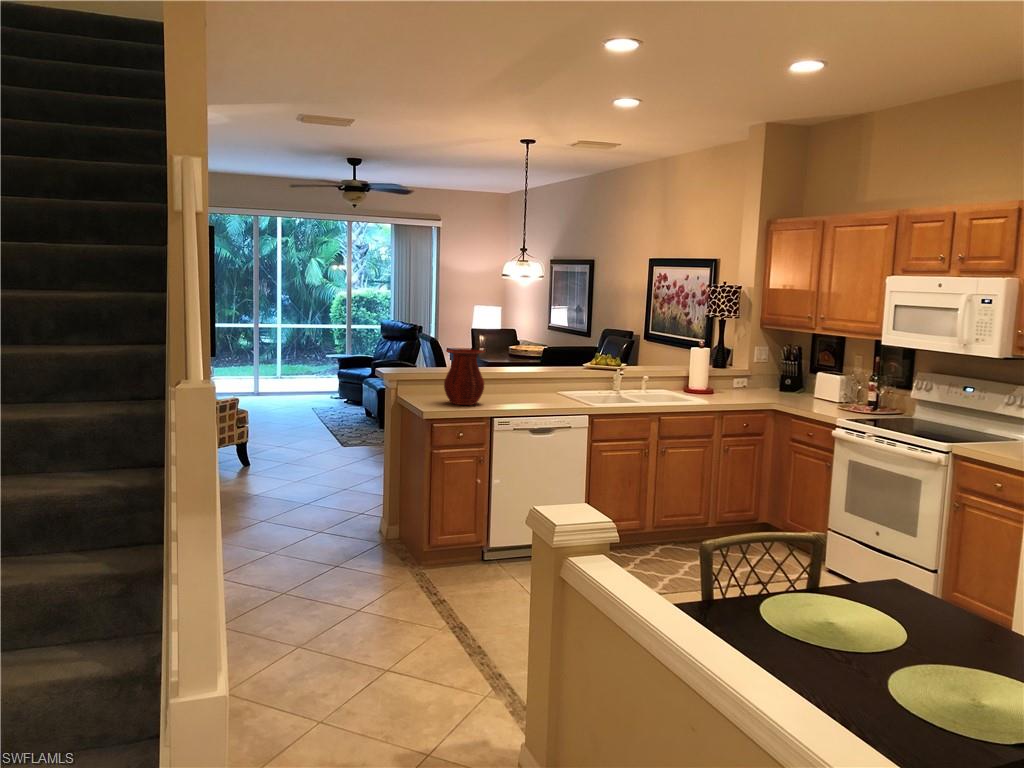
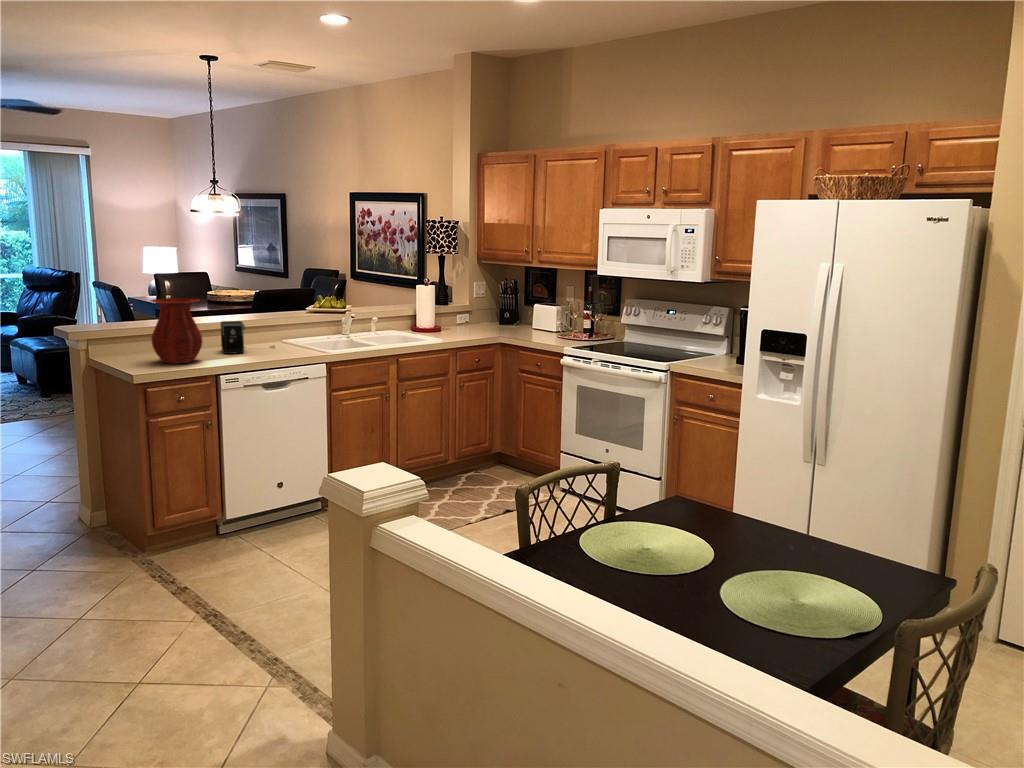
coffee maker: none [503,372,549,401] -> present [221,321,275,354]

